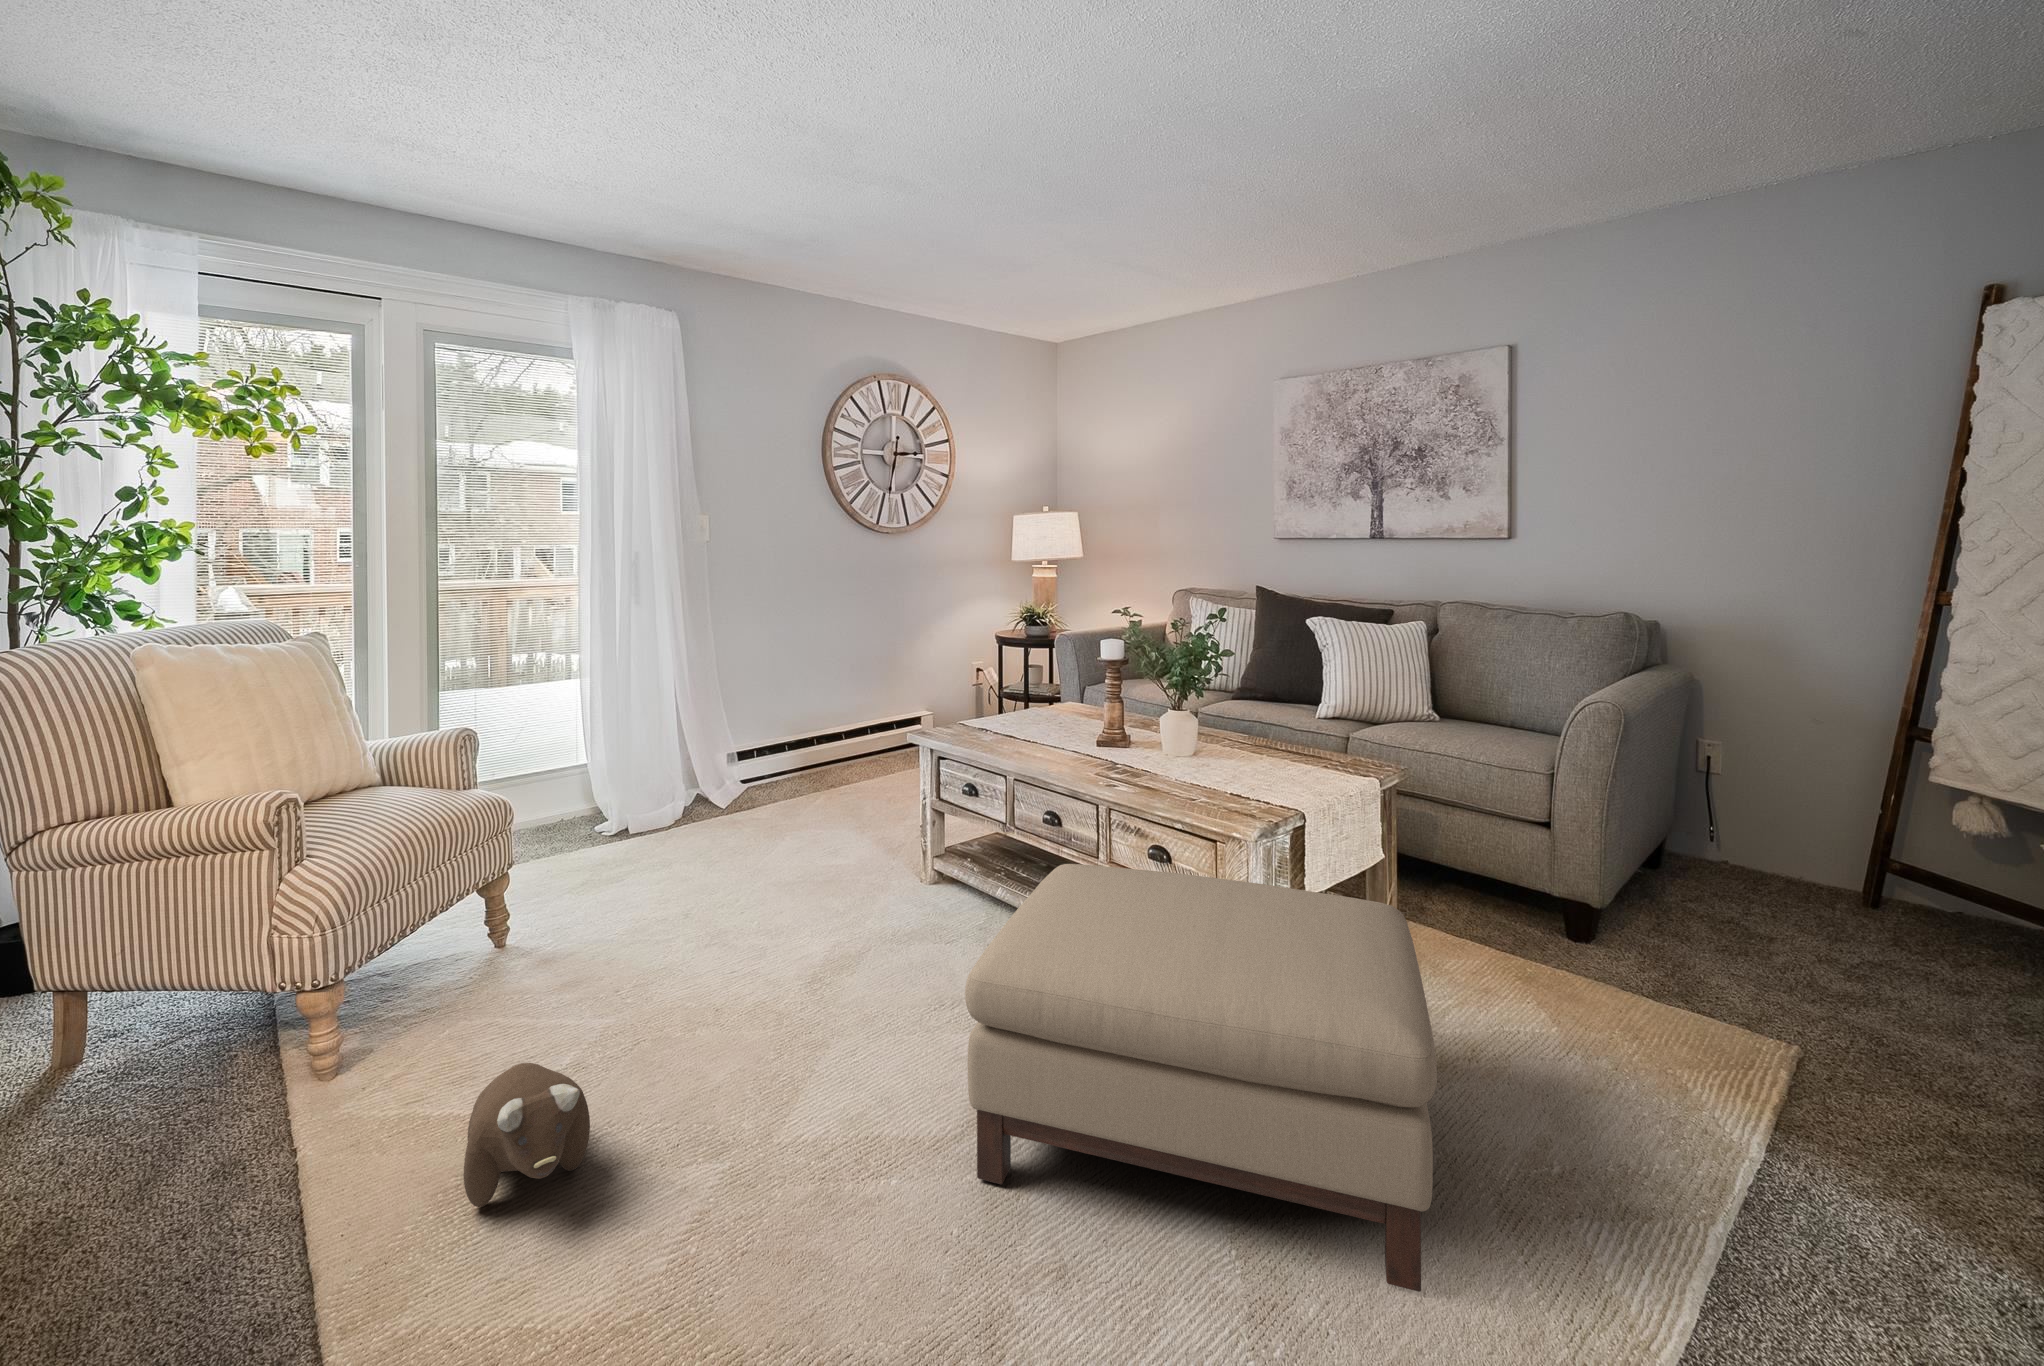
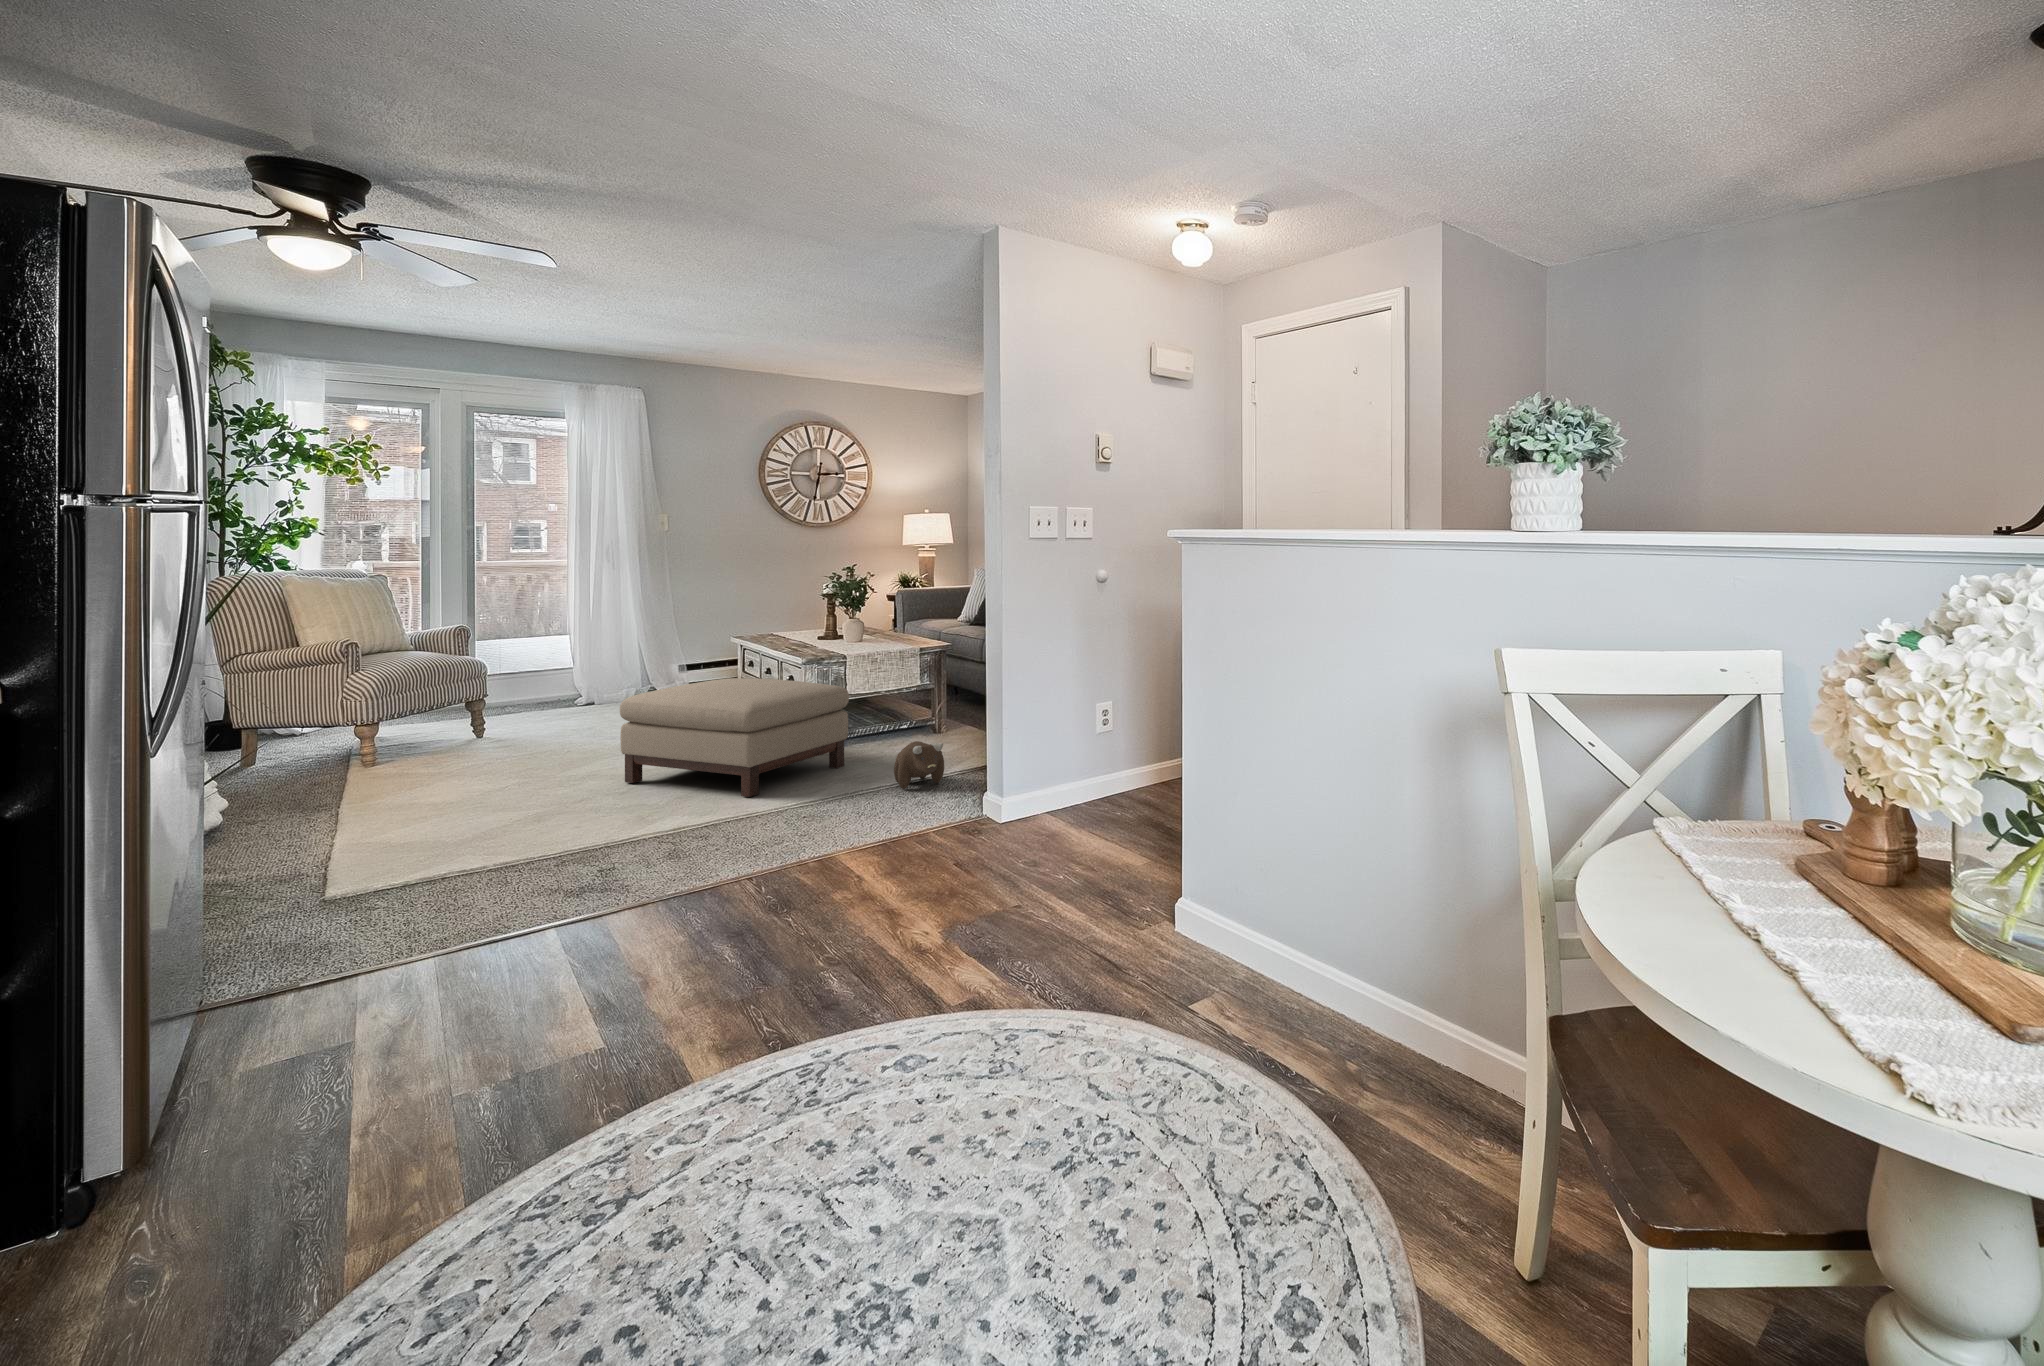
plush toy: present [464,1063,590,1207] -> present [894,741,944,789]

